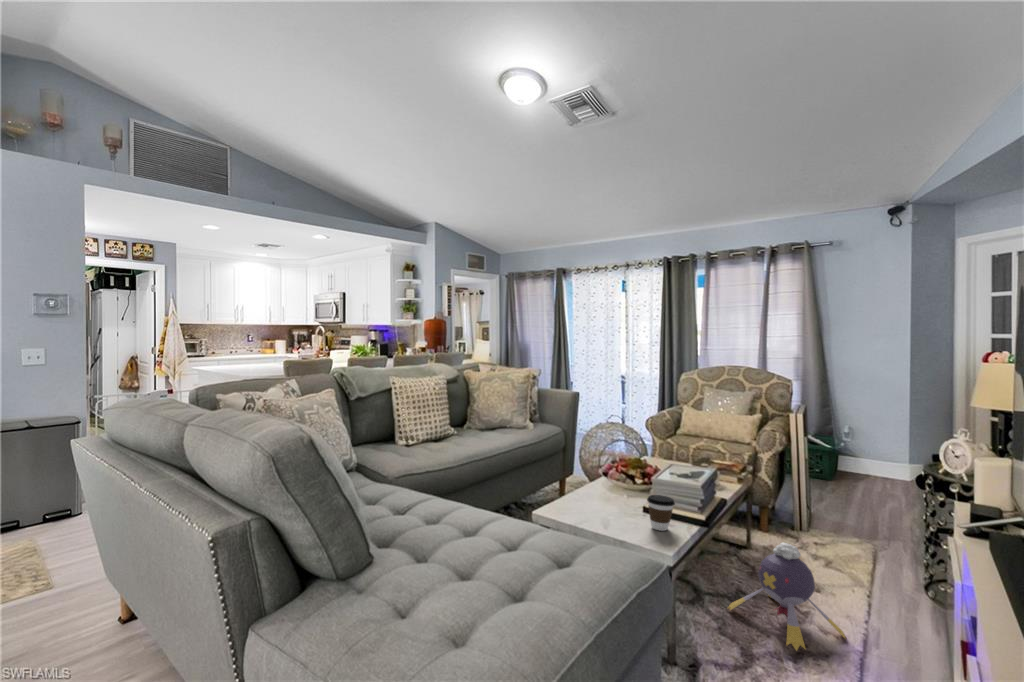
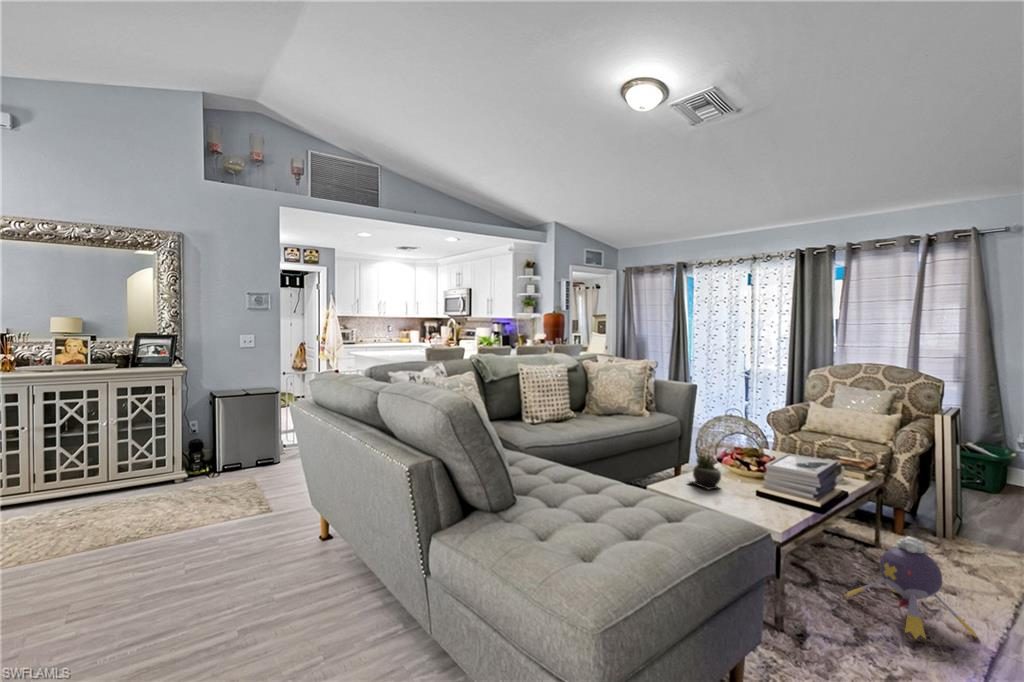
succulent plant: none [572,471,614,510] -> present [690,456,721,489]
coffee cup: present [647,495,675,531] -> none [760,478,789,512]

